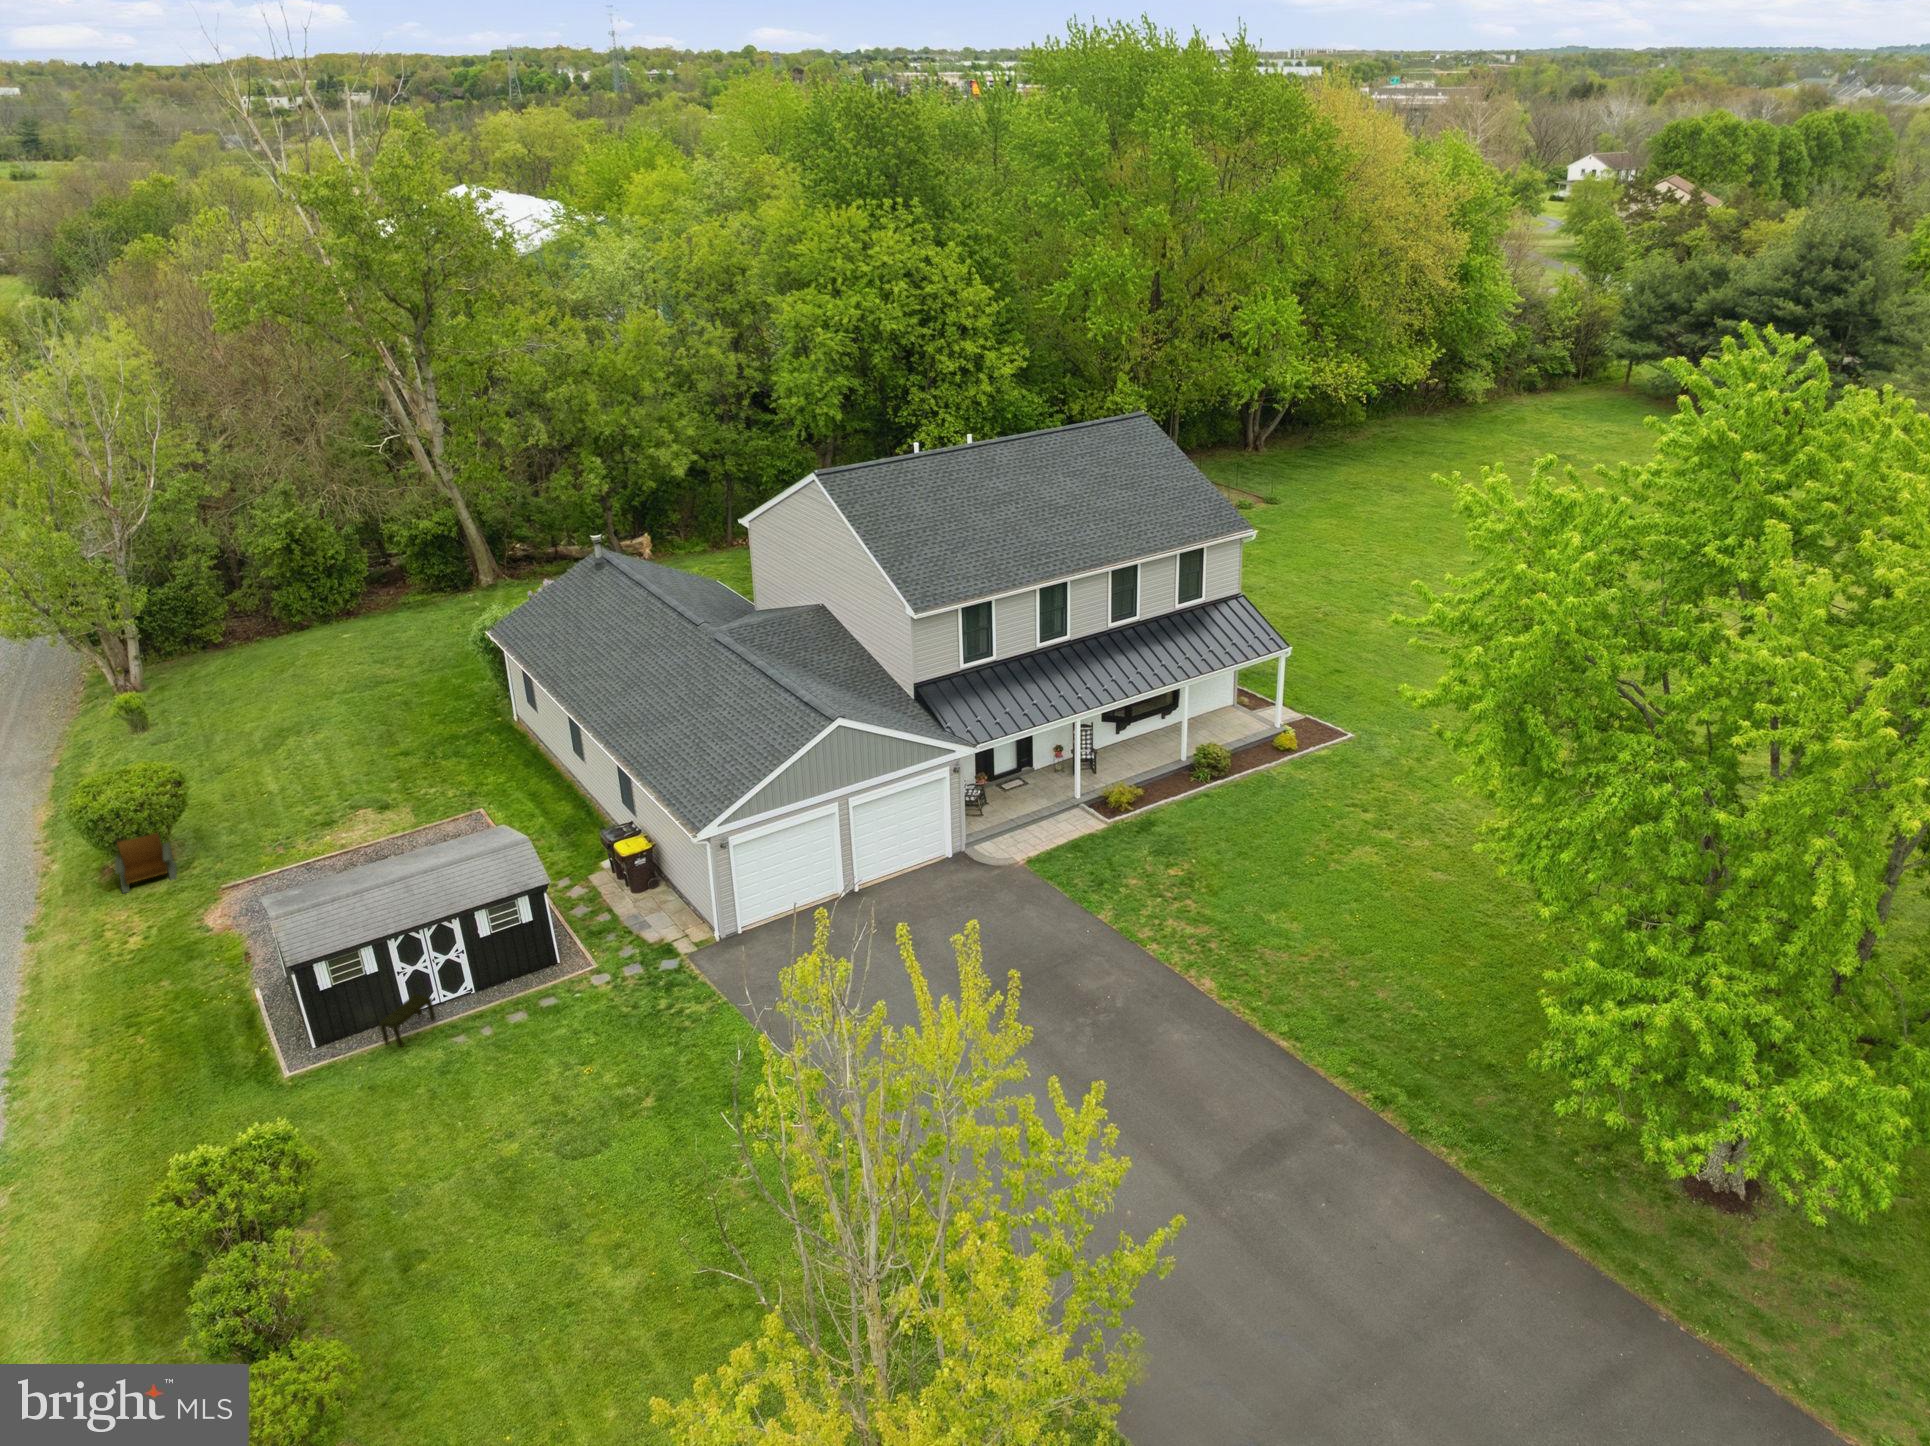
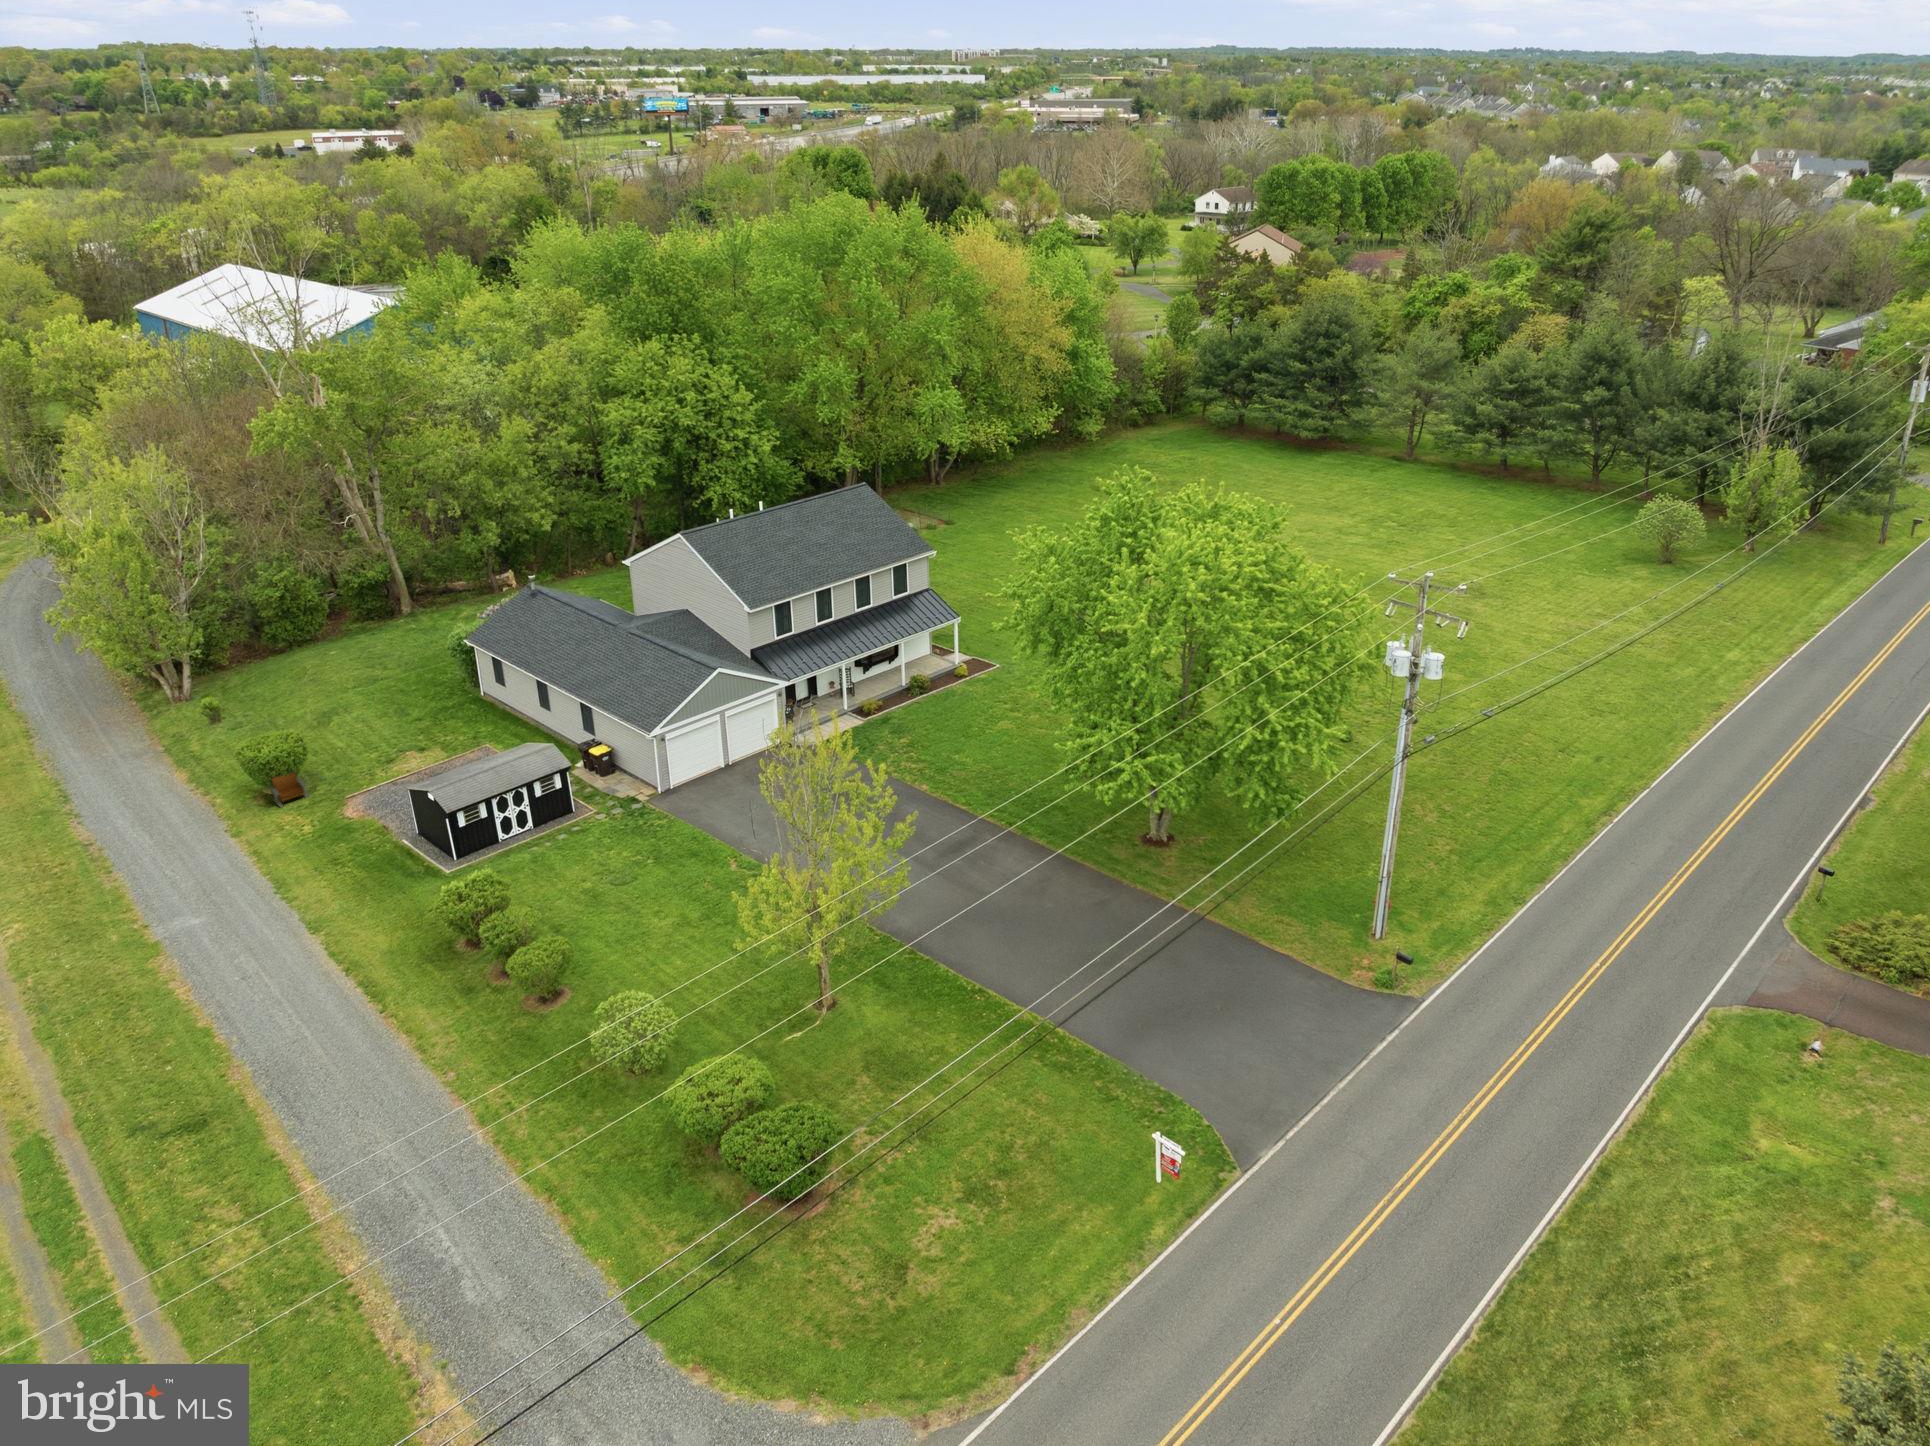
bench: present [379,994,435,1047] -> none [492,828,517,854]

